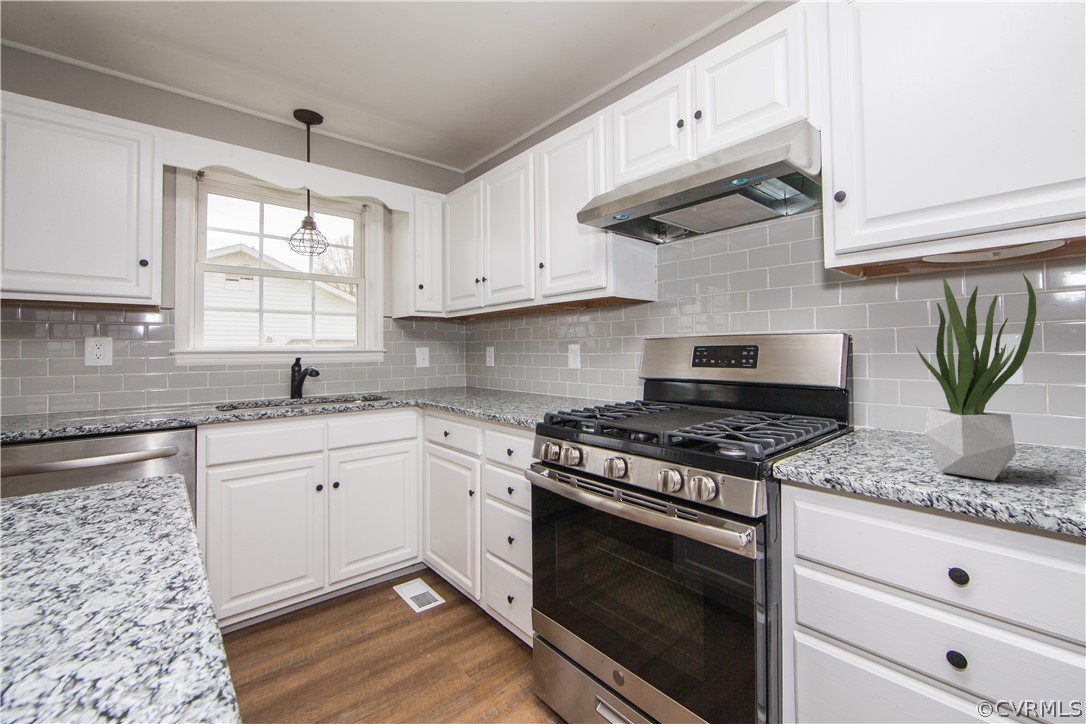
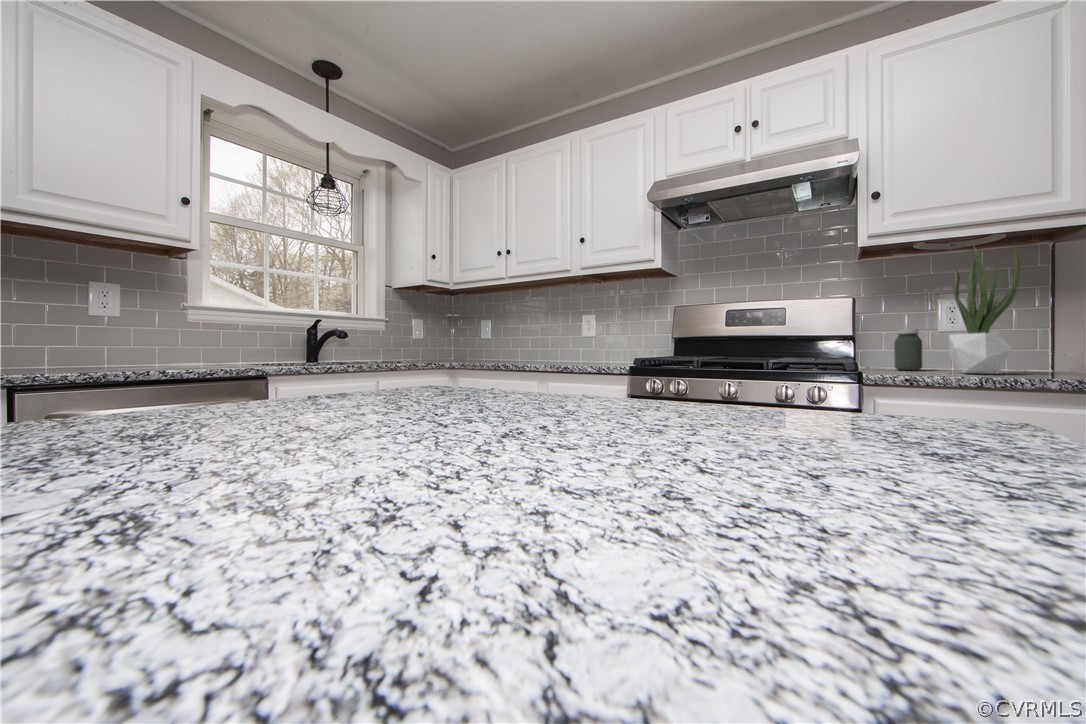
jar: none [875,389,915,451] -> present [894,329,922,370]

